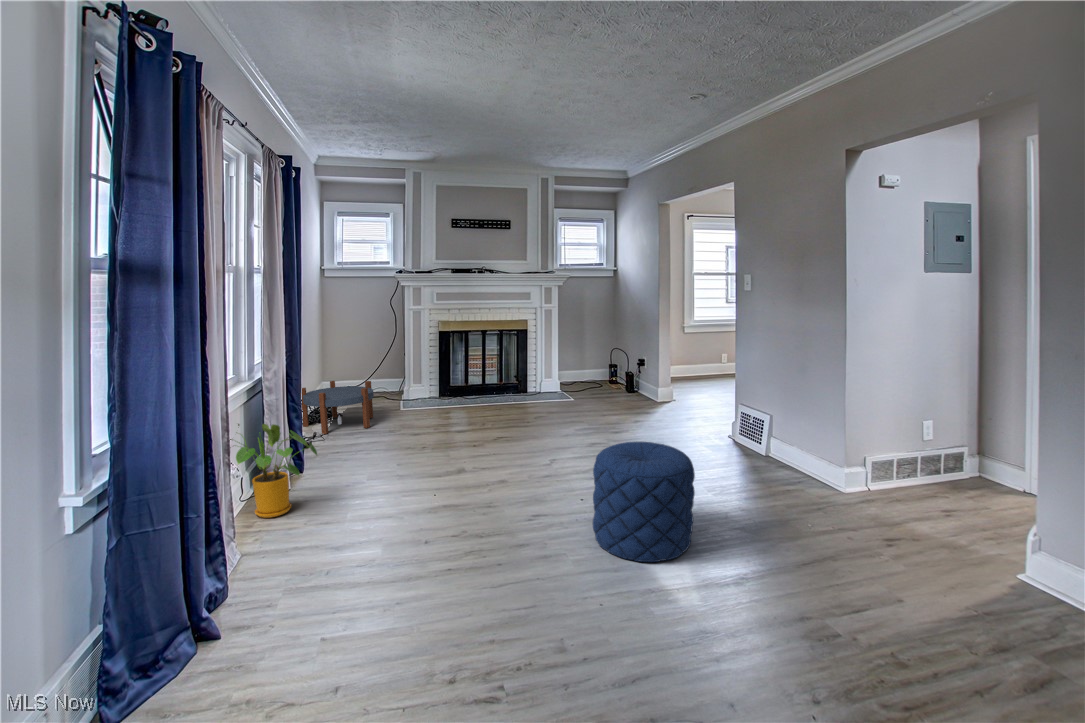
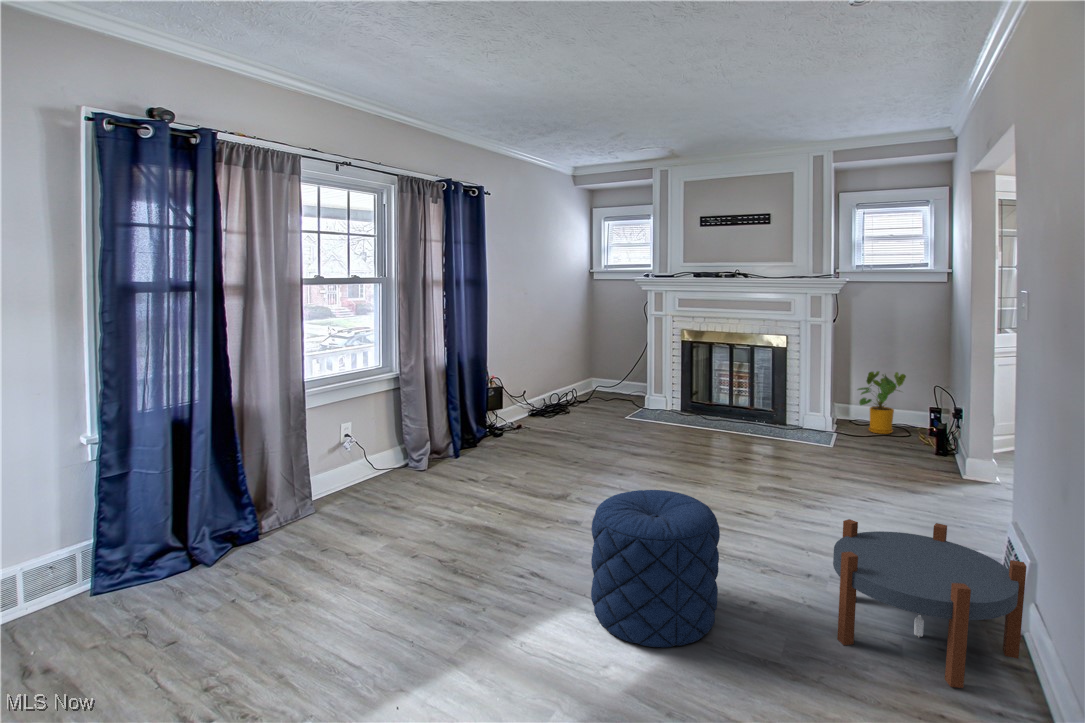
side table: present [302,381,374,434] -> present [833,519,1027,688]
house plant: present [230,424,317,518] -> present [858,371,906,434]

